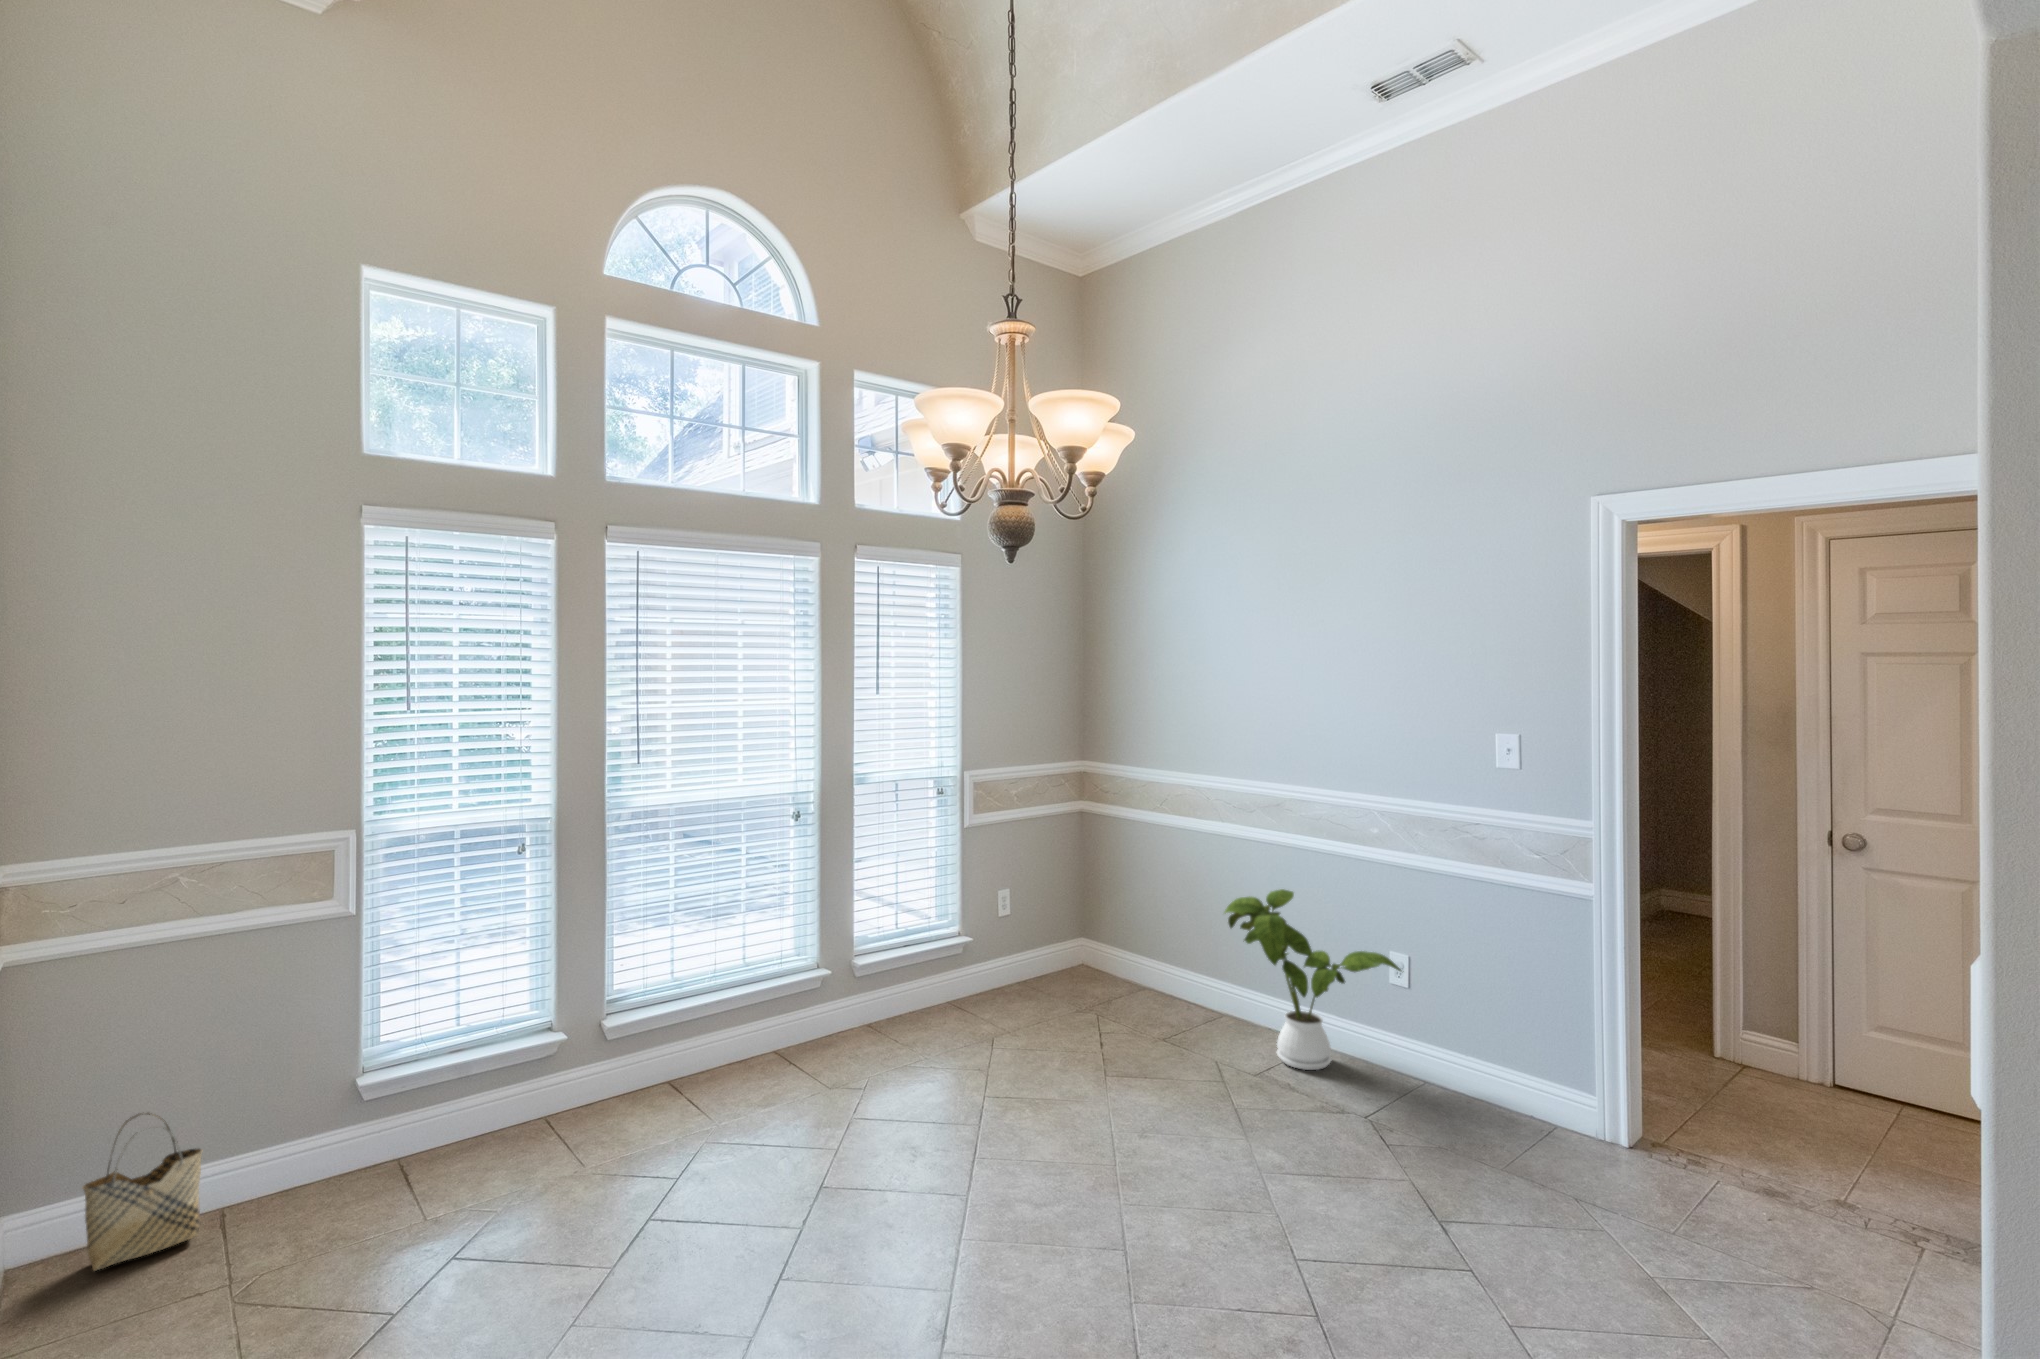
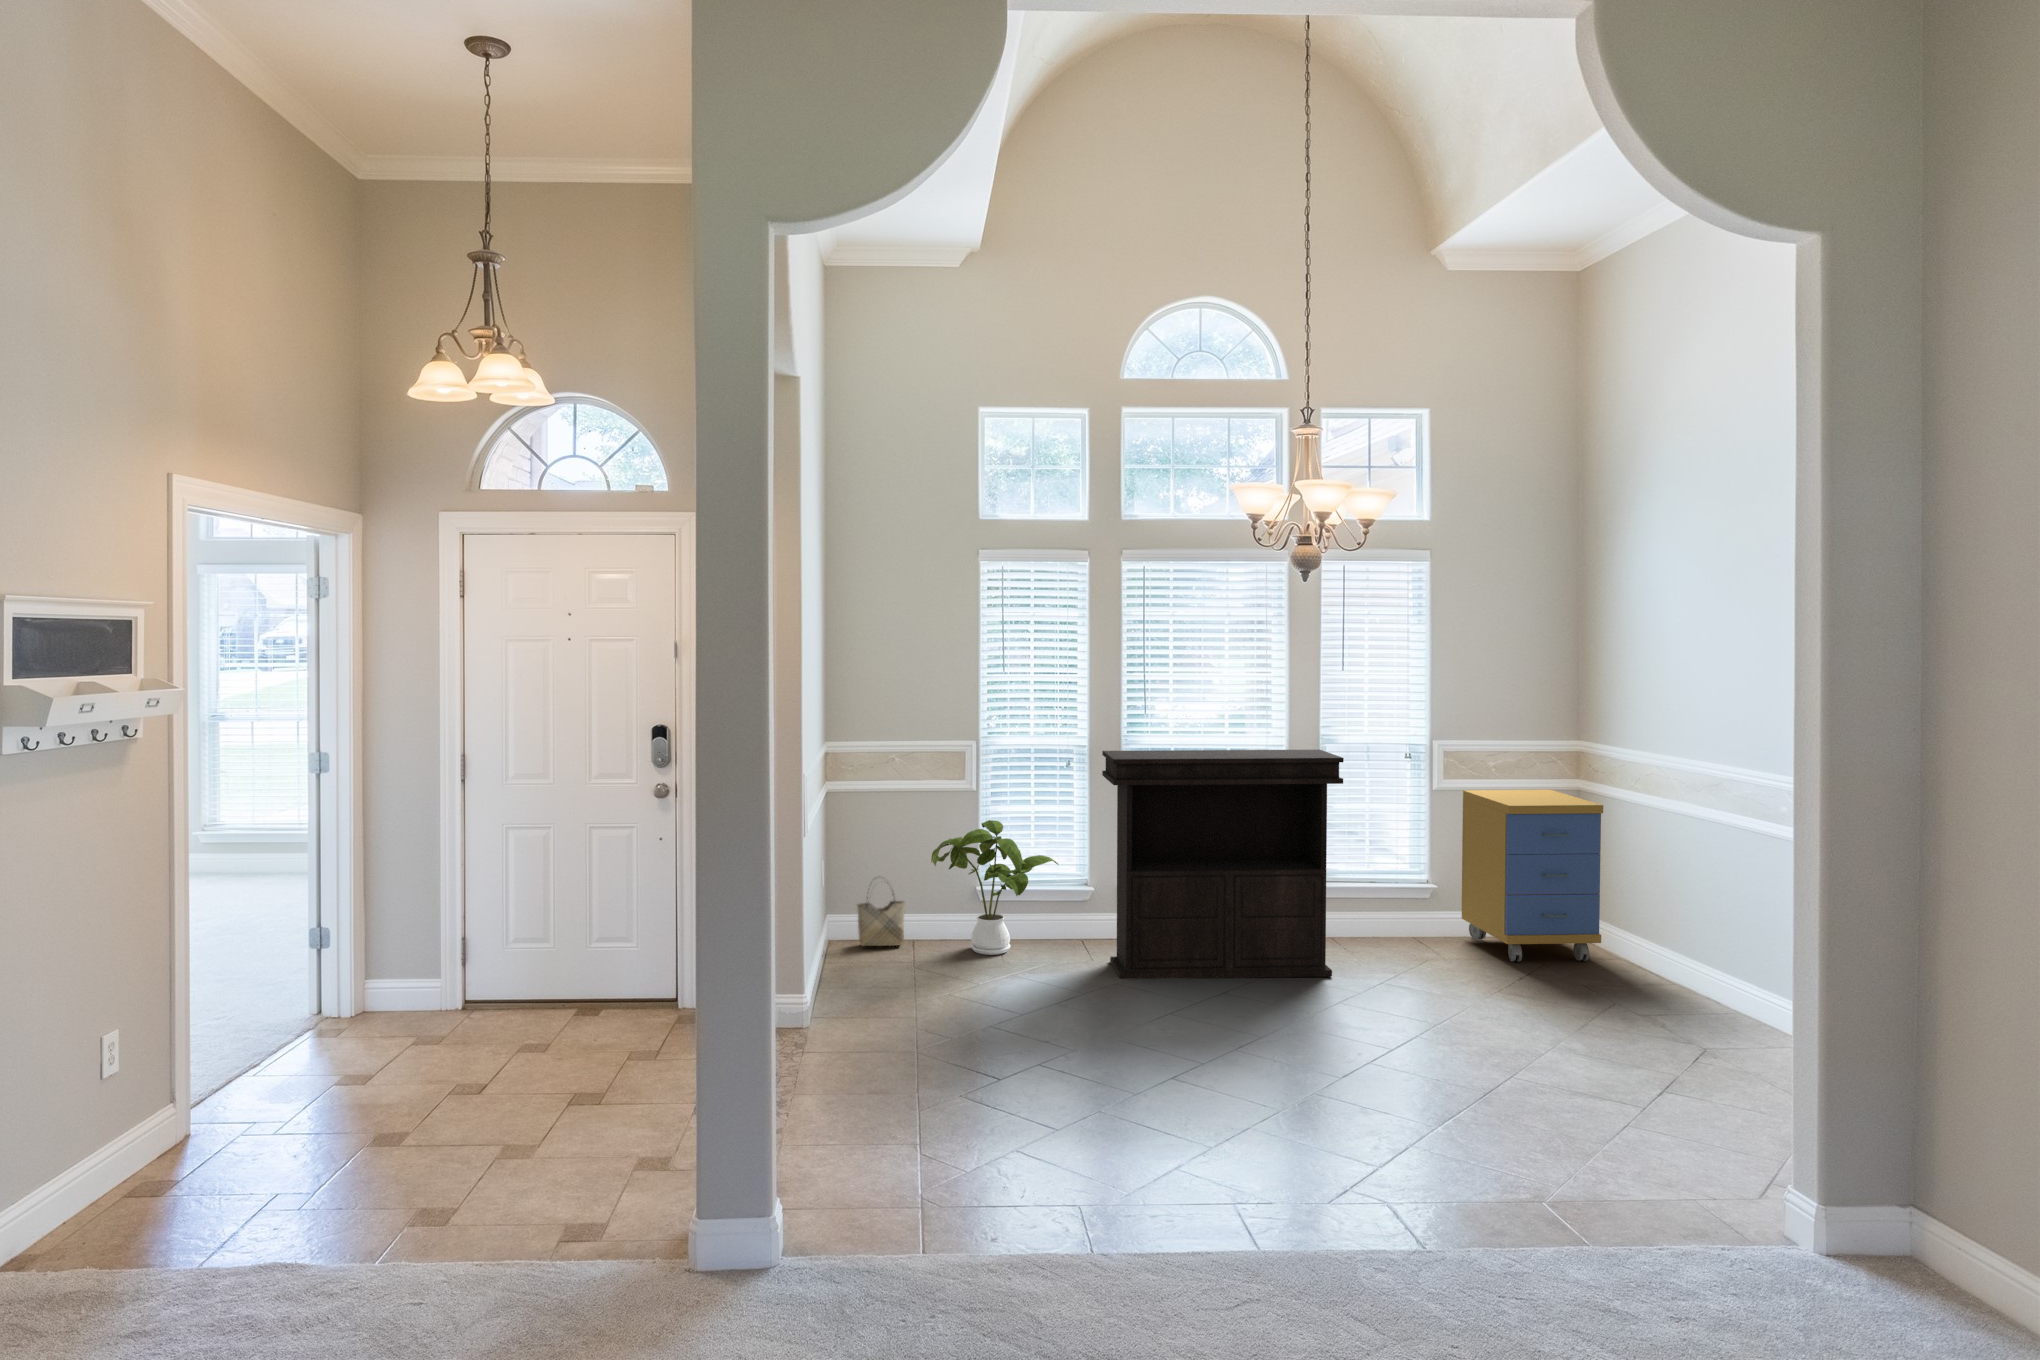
console table: none [595,794,932,1197] -> present [1102,750,1344,979]
storage cabinet: none [994,814,1141,1017] -> present [1462,790,1603,962]
house plant: present [1225,889,1401,1070] -> present [931,820,1058,955]

